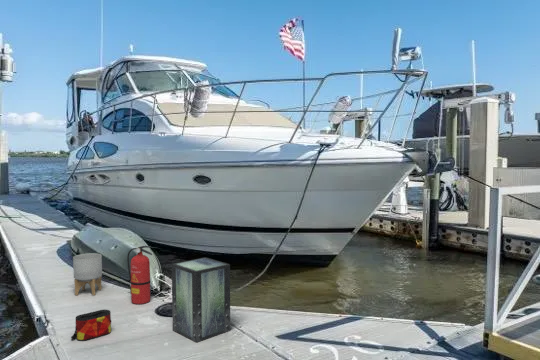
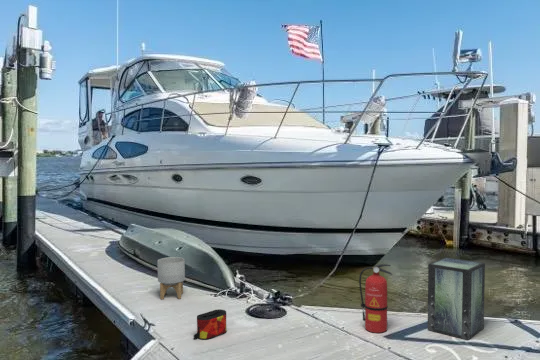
fire extinguisher: present [127,246,152,304] -> present [359,264,392,333]
storage box: present [172,257,230,342] -> present [428,257,485,340]

